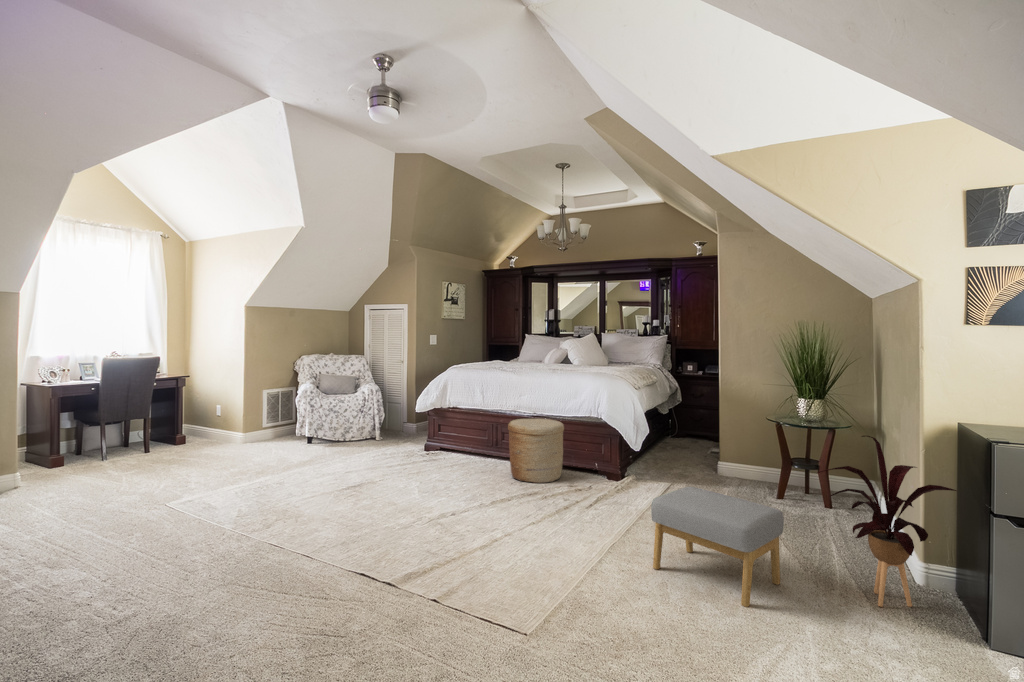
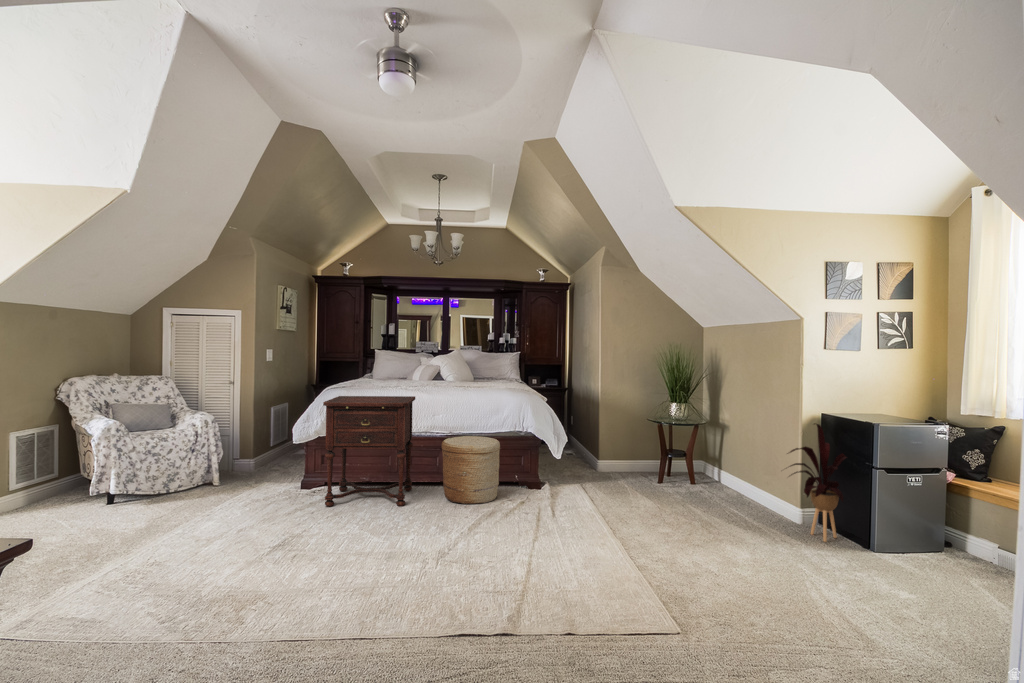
side table: none [418,376,503,474] -> present [323,396,415,507]
footstool: present [651,487,784,607] -> none [681,479,776,563]

